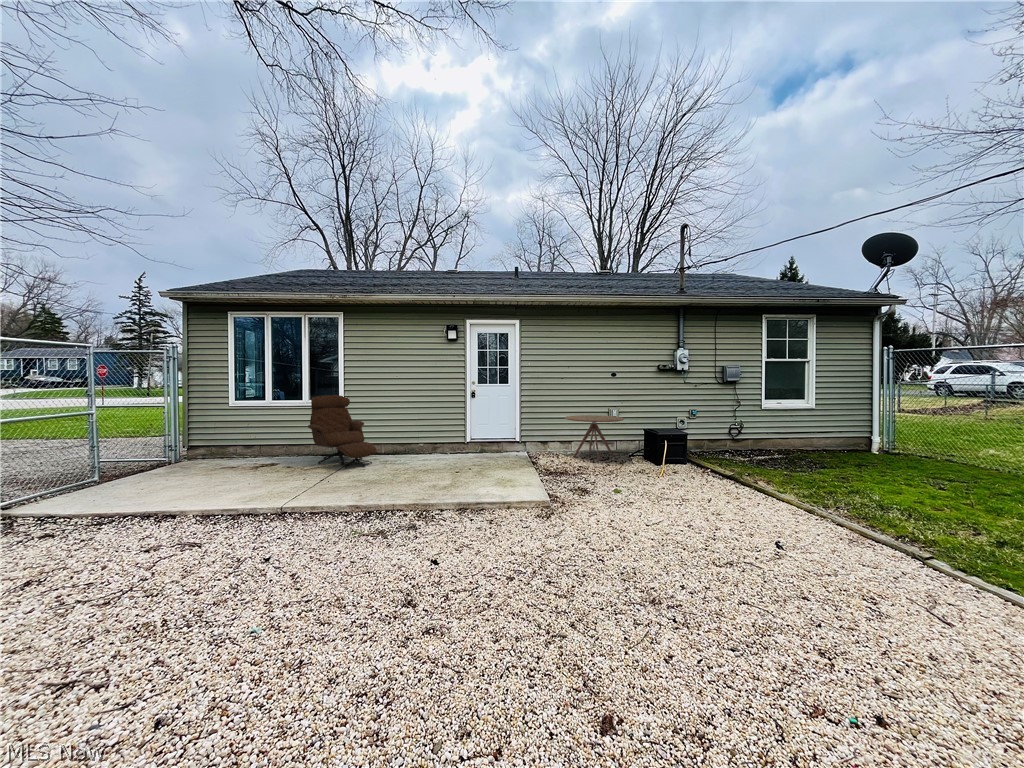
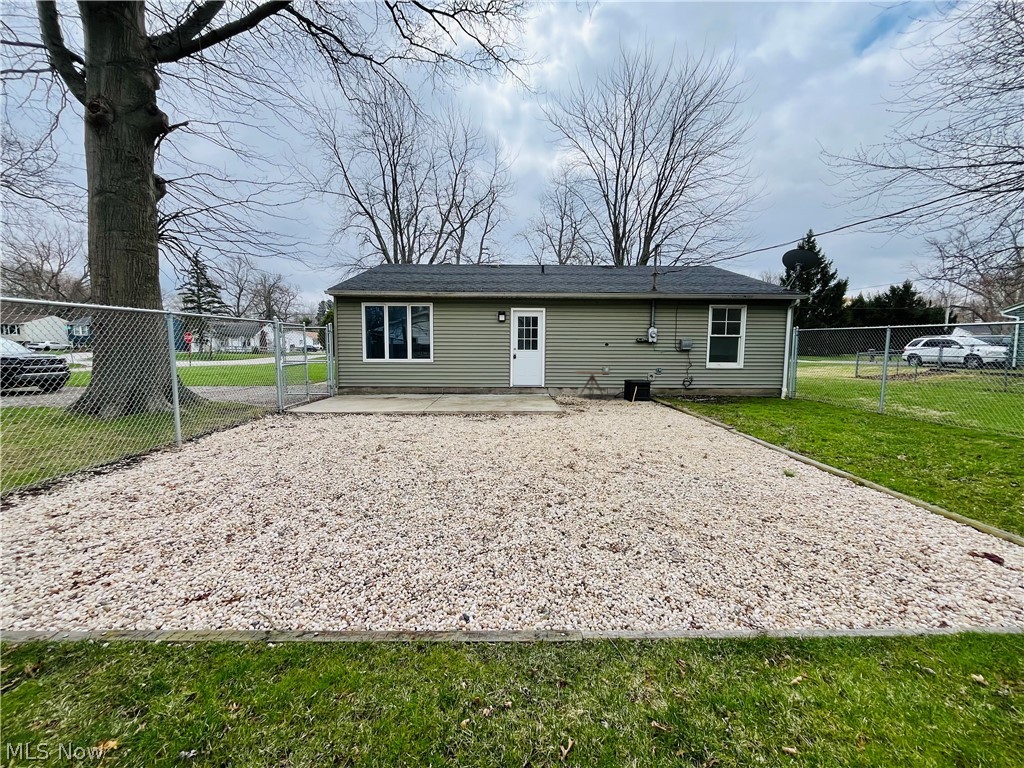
lounge chair: present [308,395,377,468] -> none [415,356,457,399]

